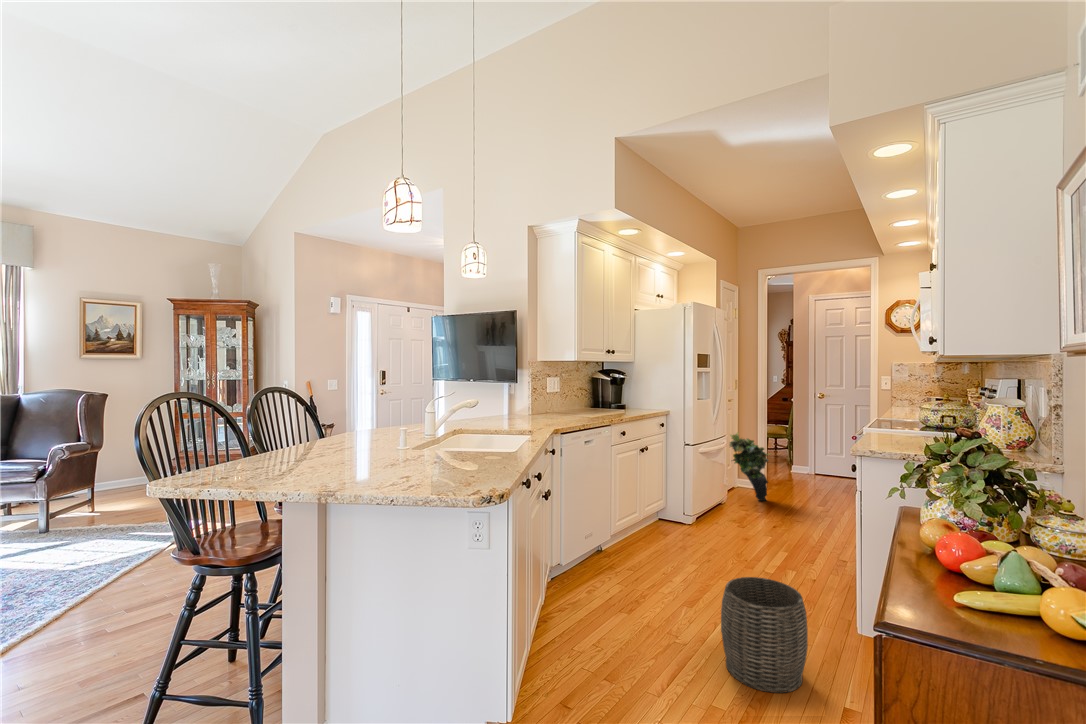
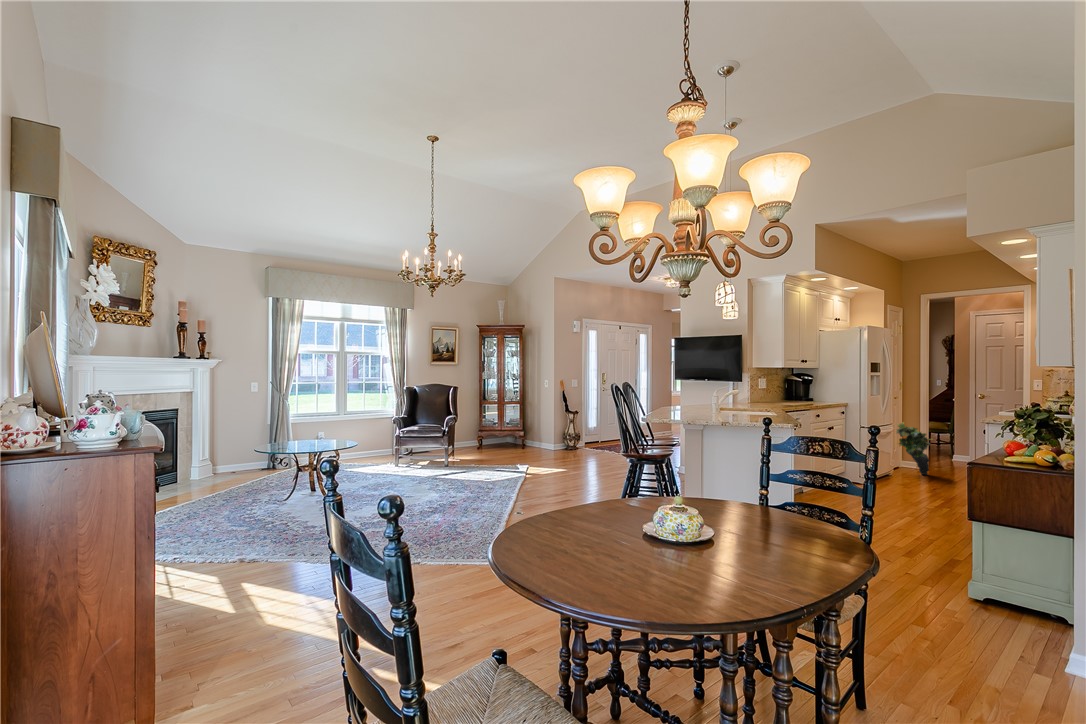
woven basket: present [721,577,808,693] -> none [900,490,954,545]

